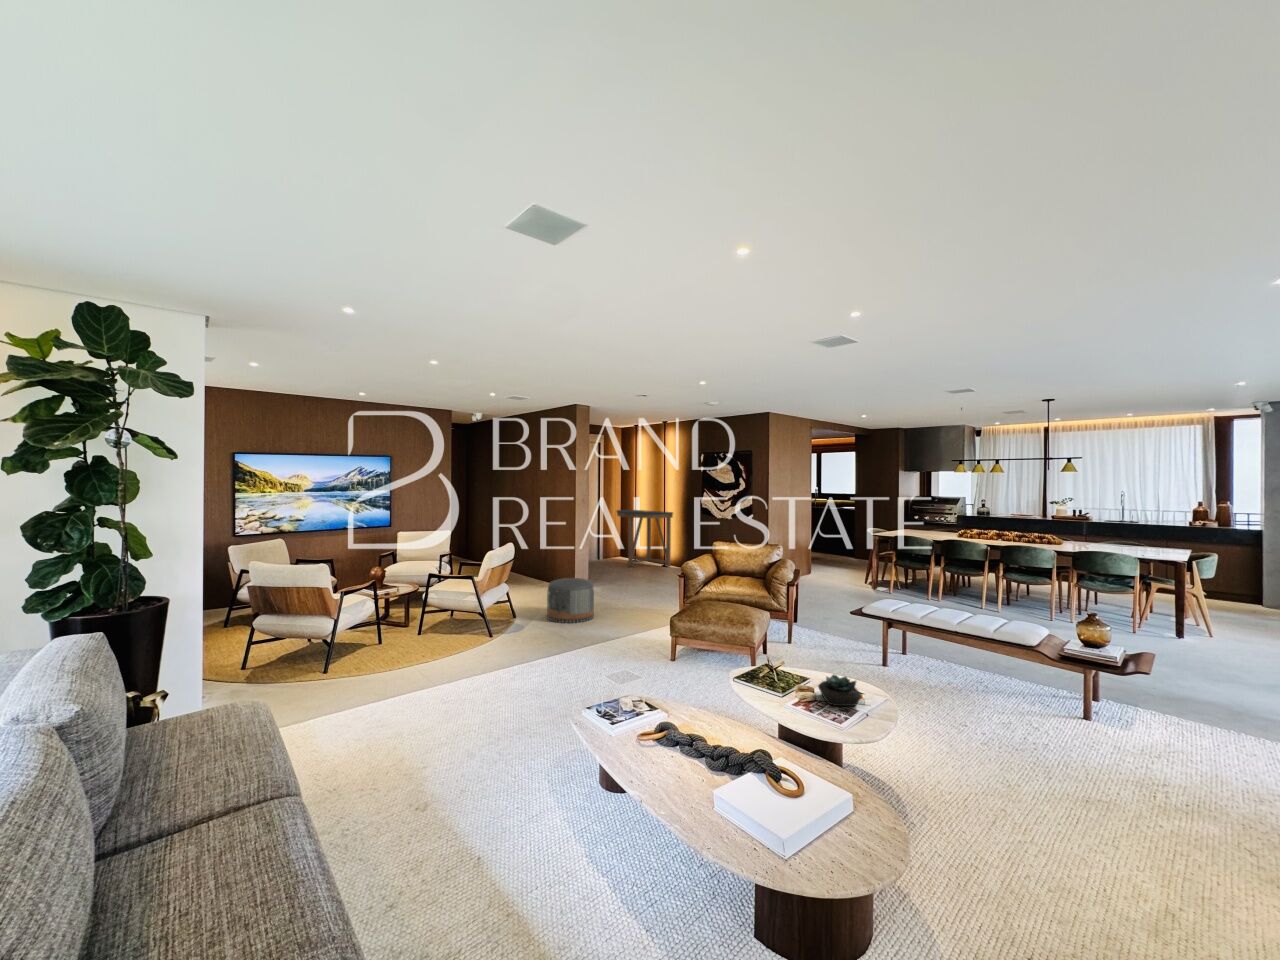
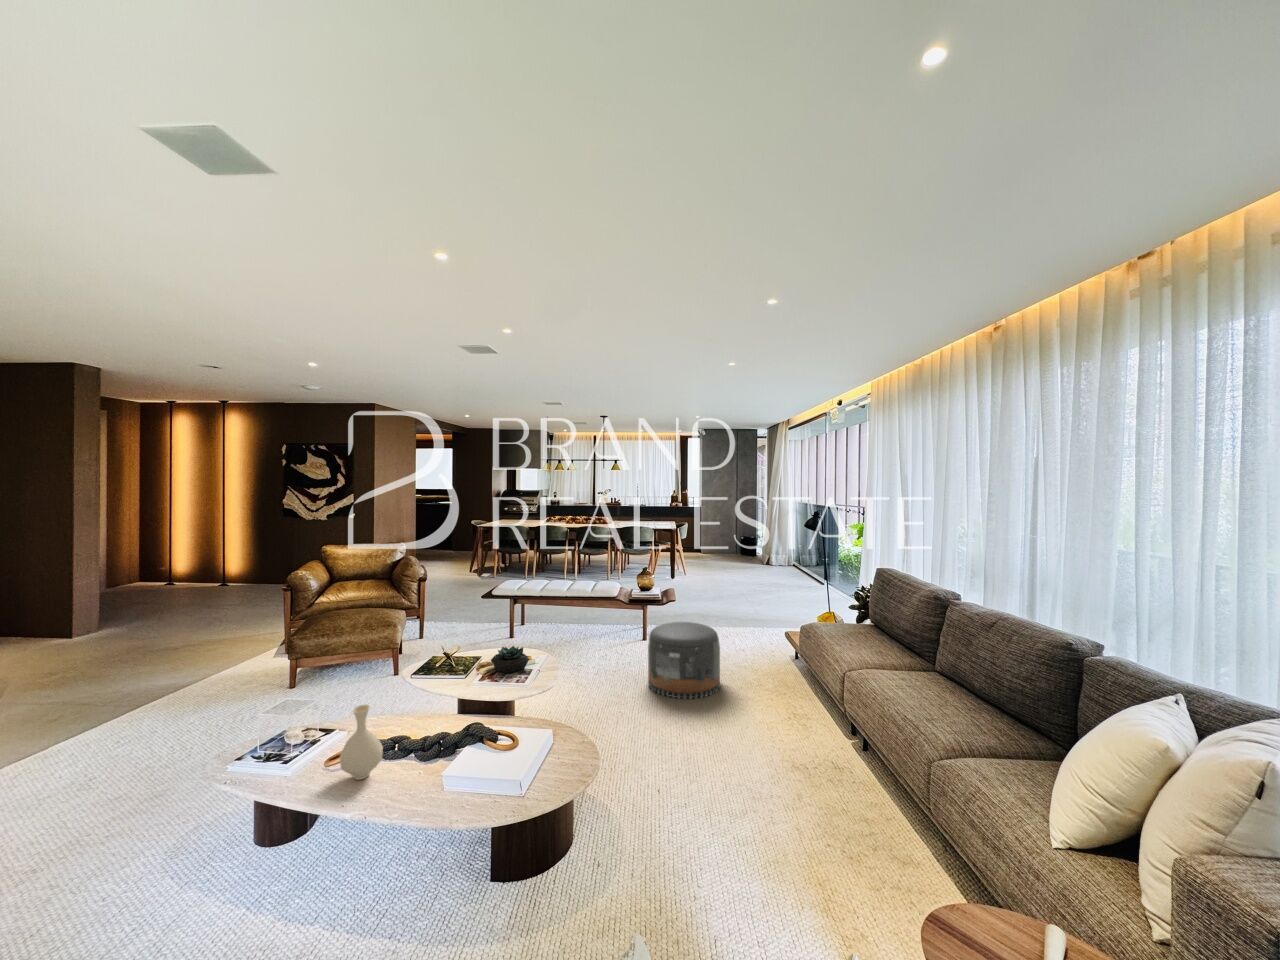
console table: present [617,510,673,567] -> none [142,518,241,593]
pouf: present [547,578,594,623] -> present [648,622,720,699]
vase: none [635,695,671,765] -> present [340,705,383,780]

